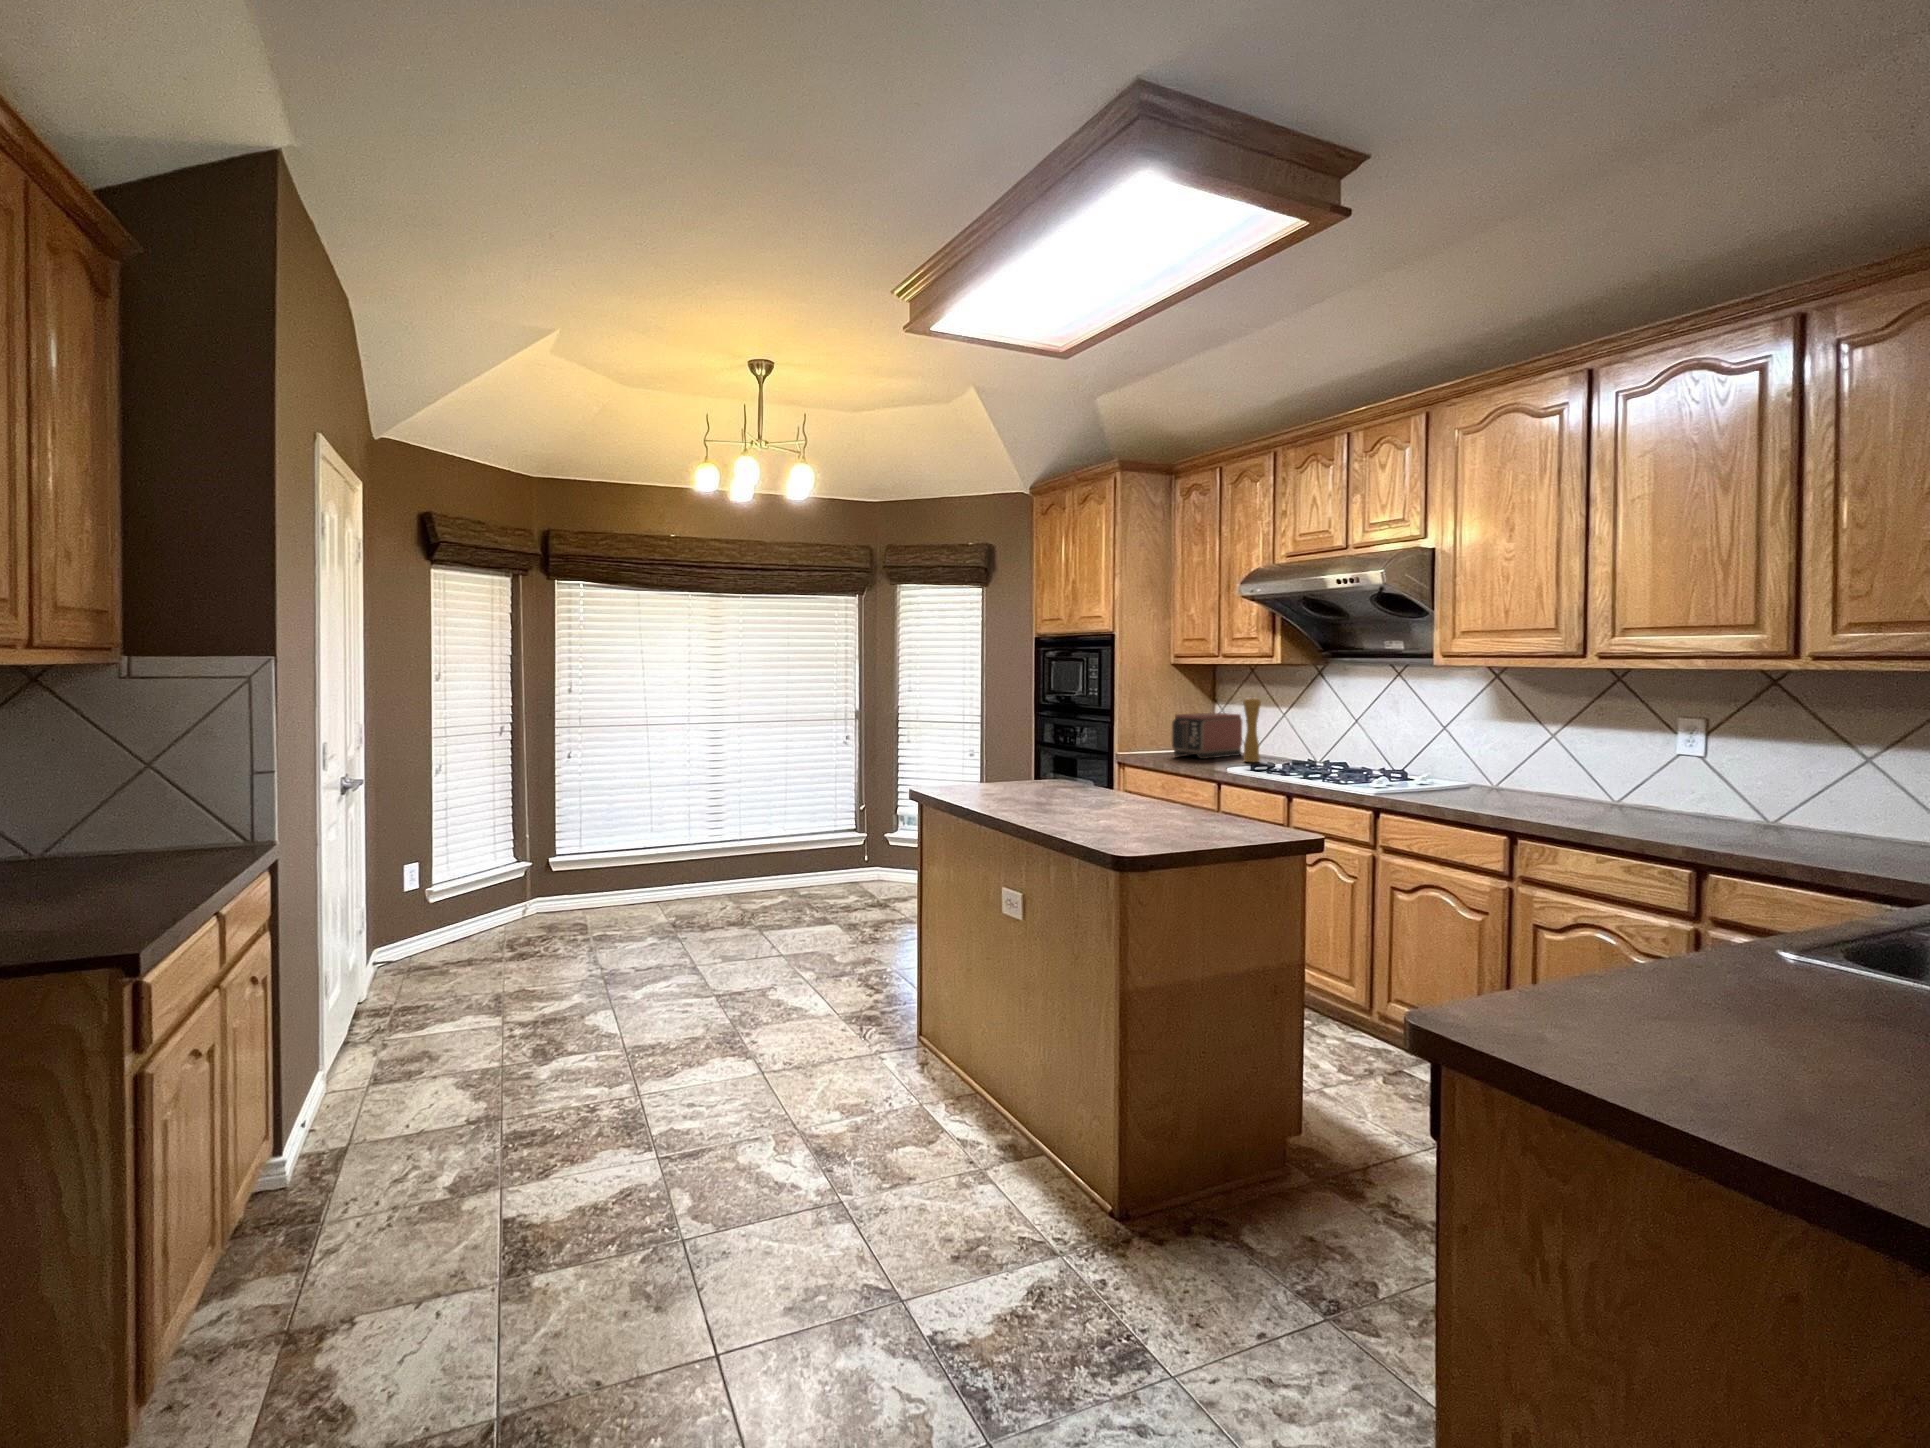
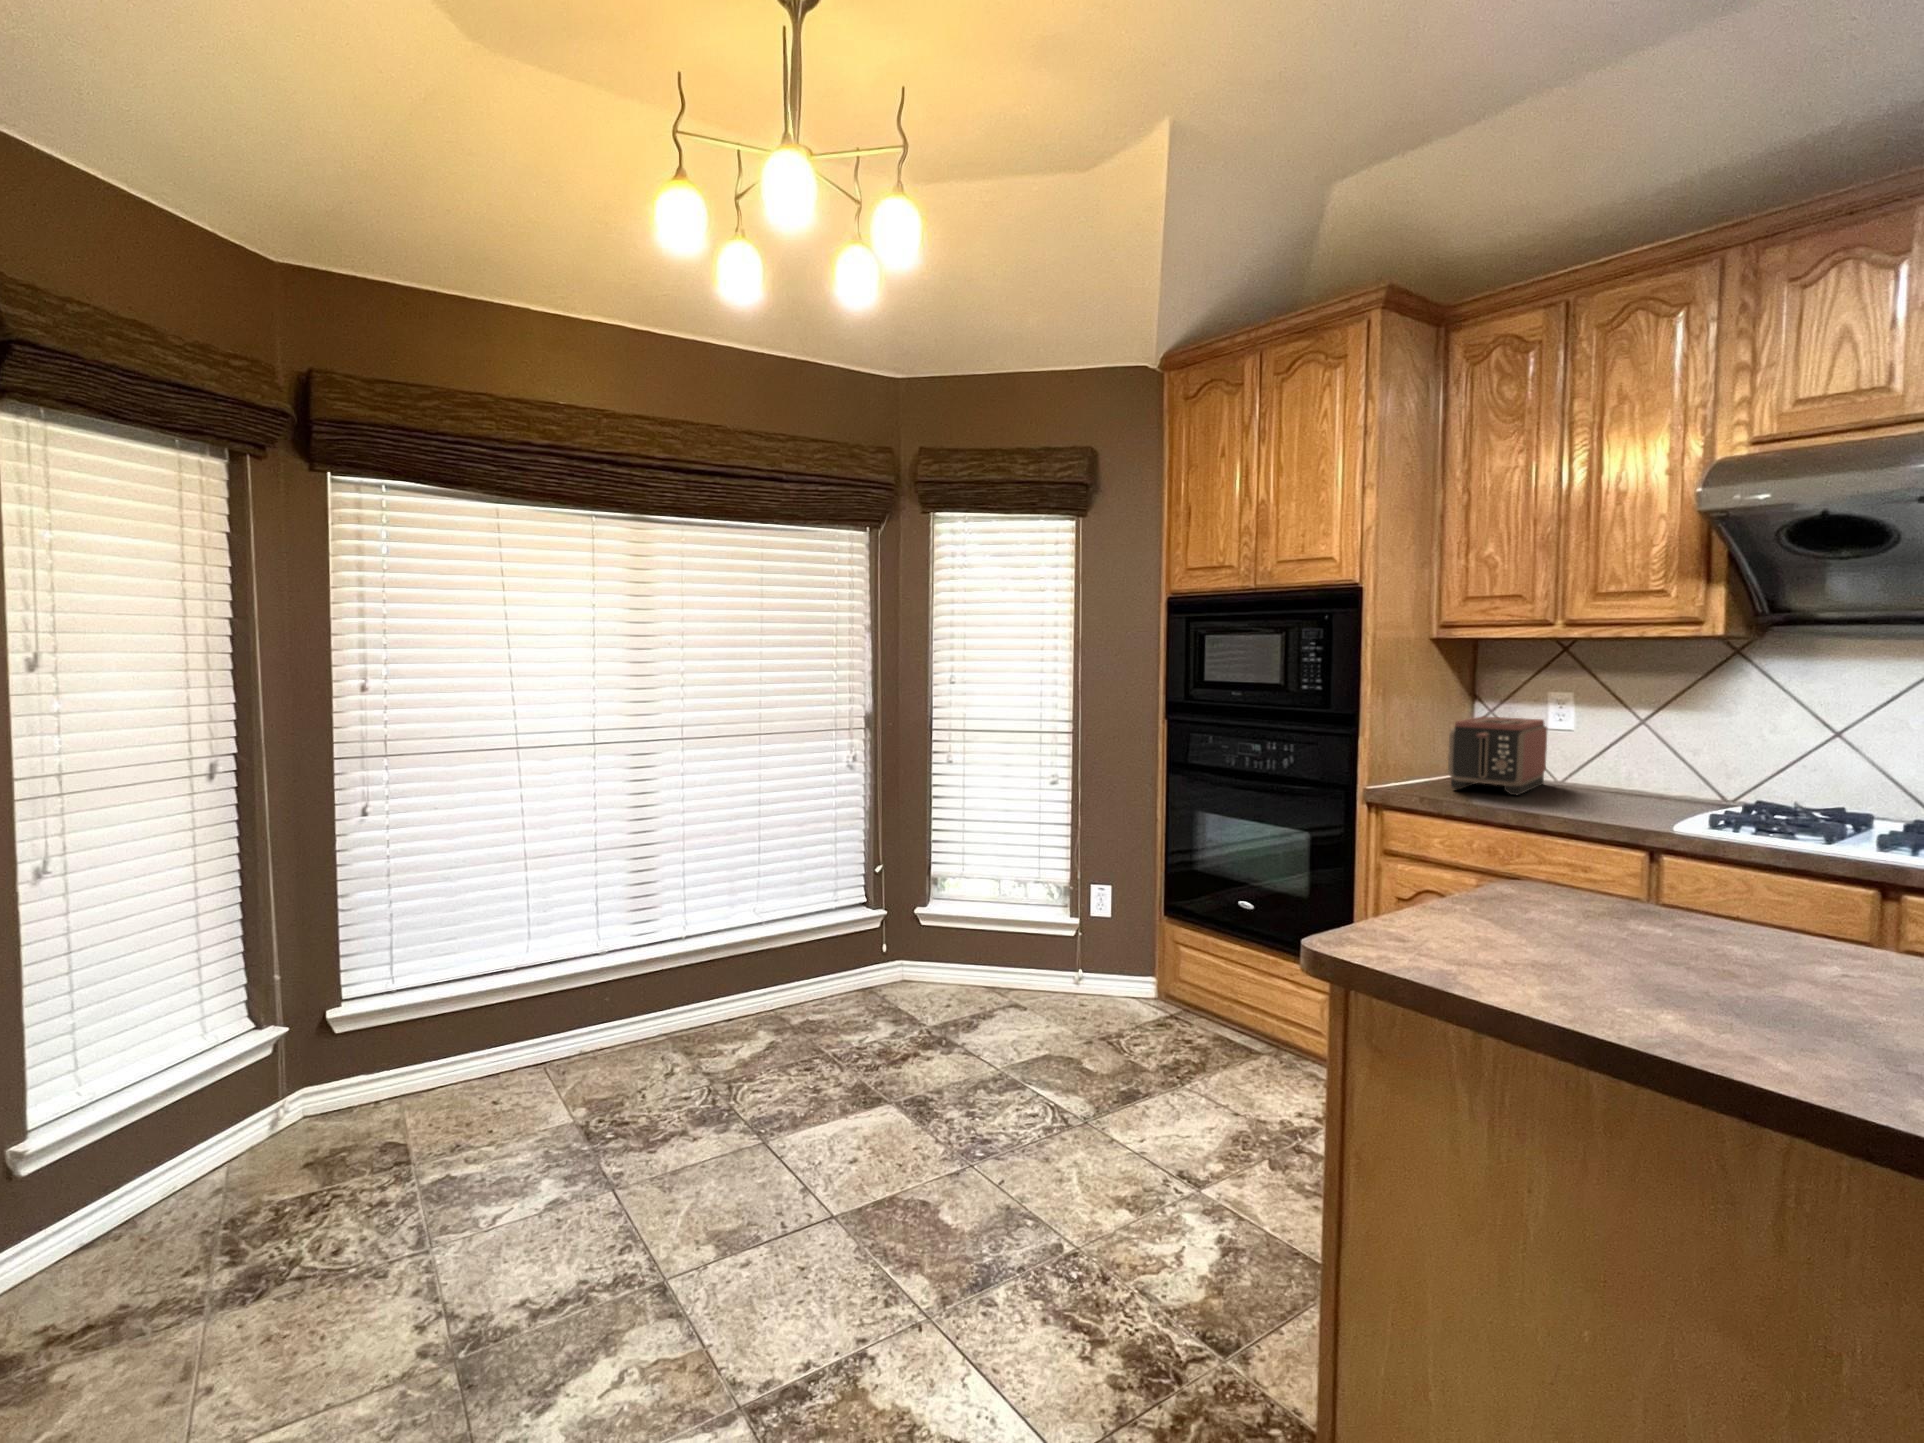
pepper mill: present [1243,698,1261,762] -> none [1603,693,1641,803]

